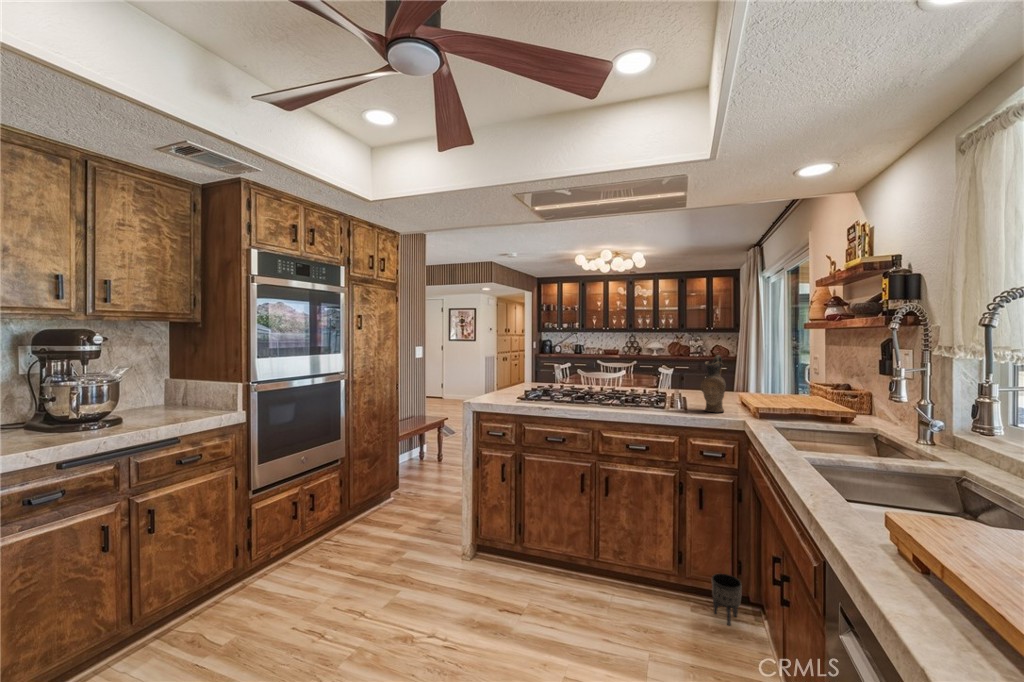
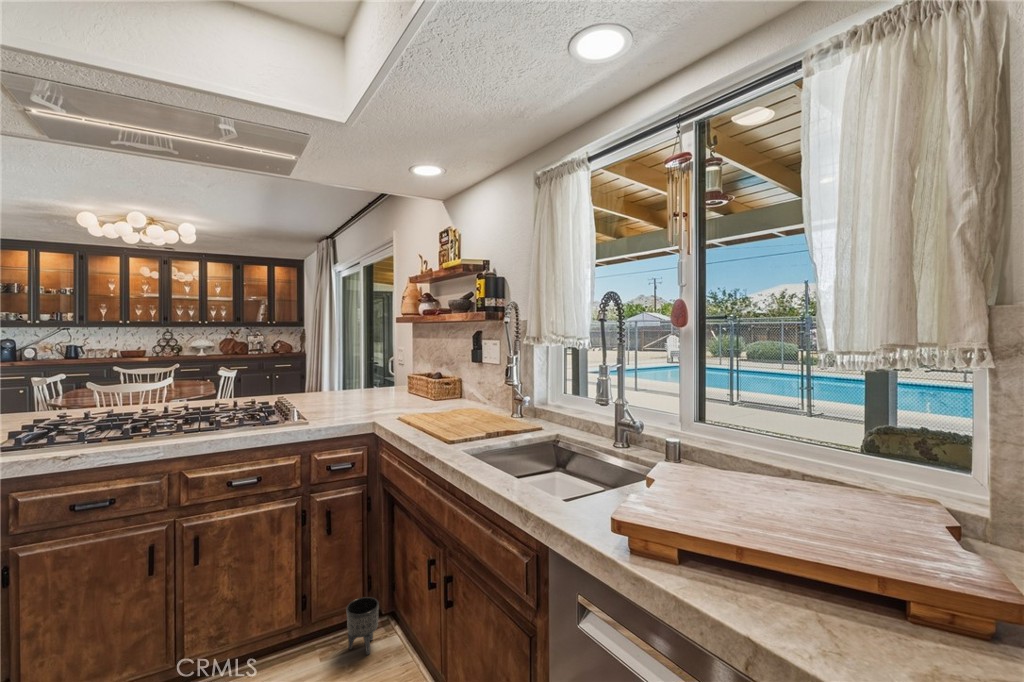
ceramic pitcher: present [701,355,726,412] -> none [321,352,349,418]

